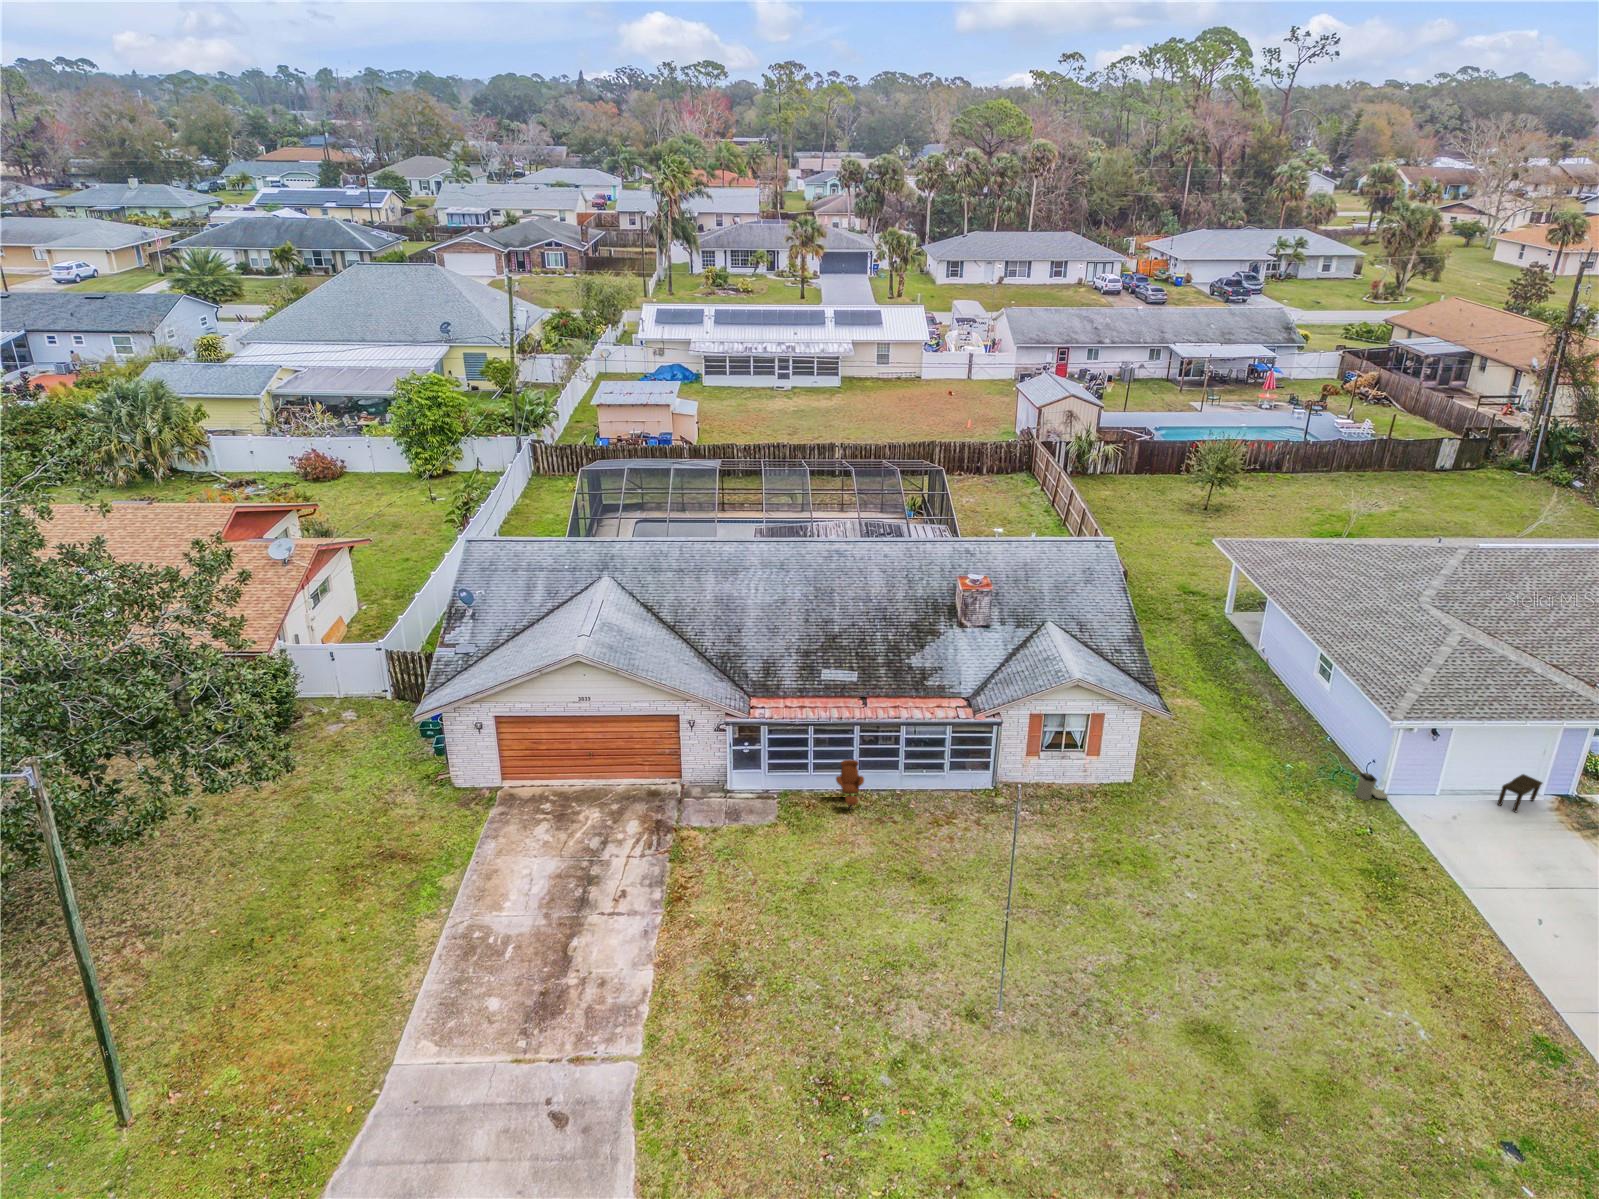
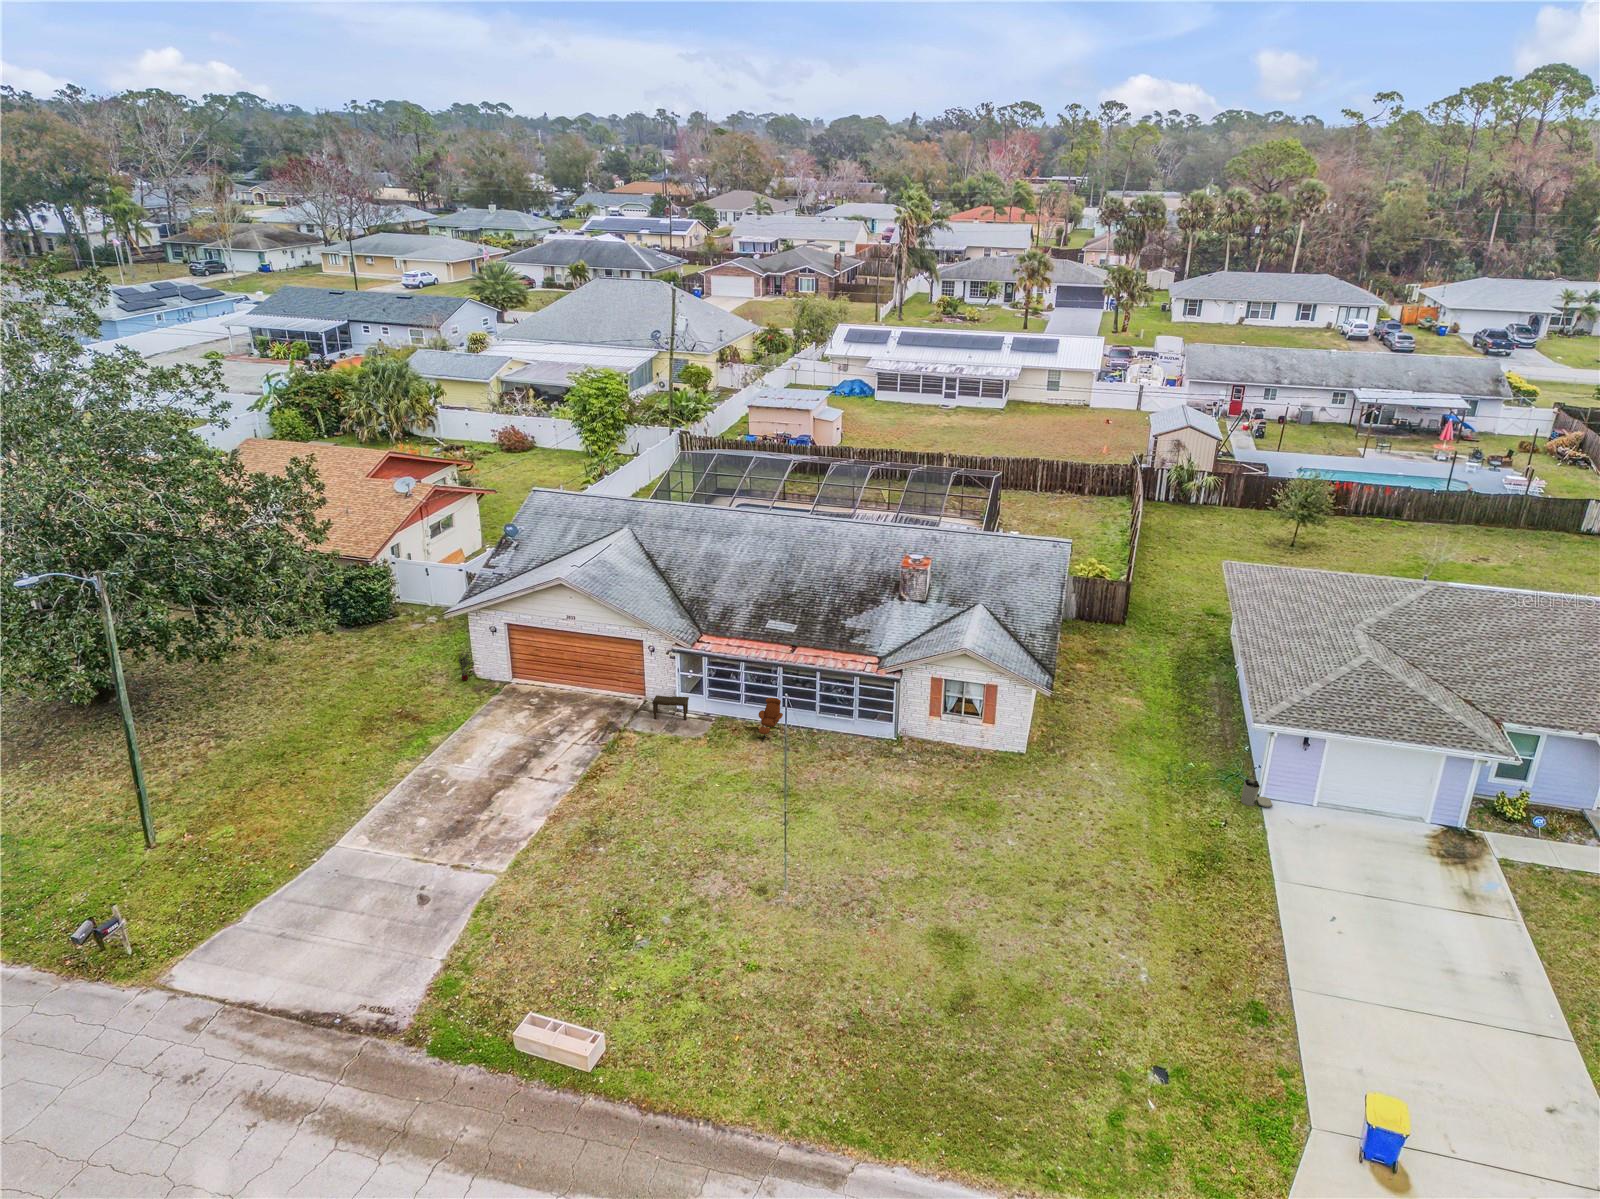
potted tree: none [428,757,453,793] -> present [458,653,474,681]
bench: present [1497,774,1542,812] -> present [652,696,689,720]

